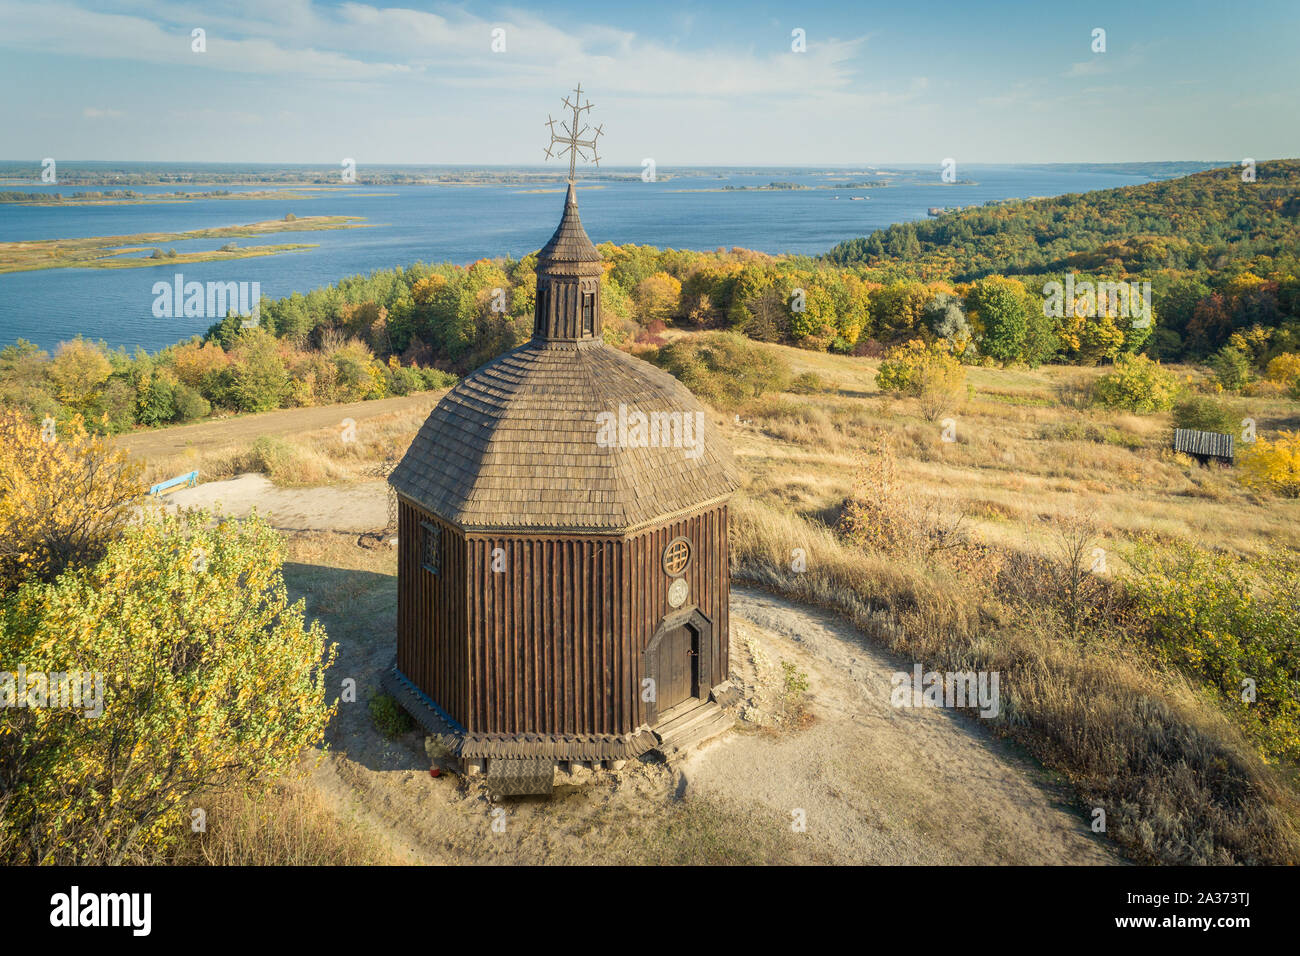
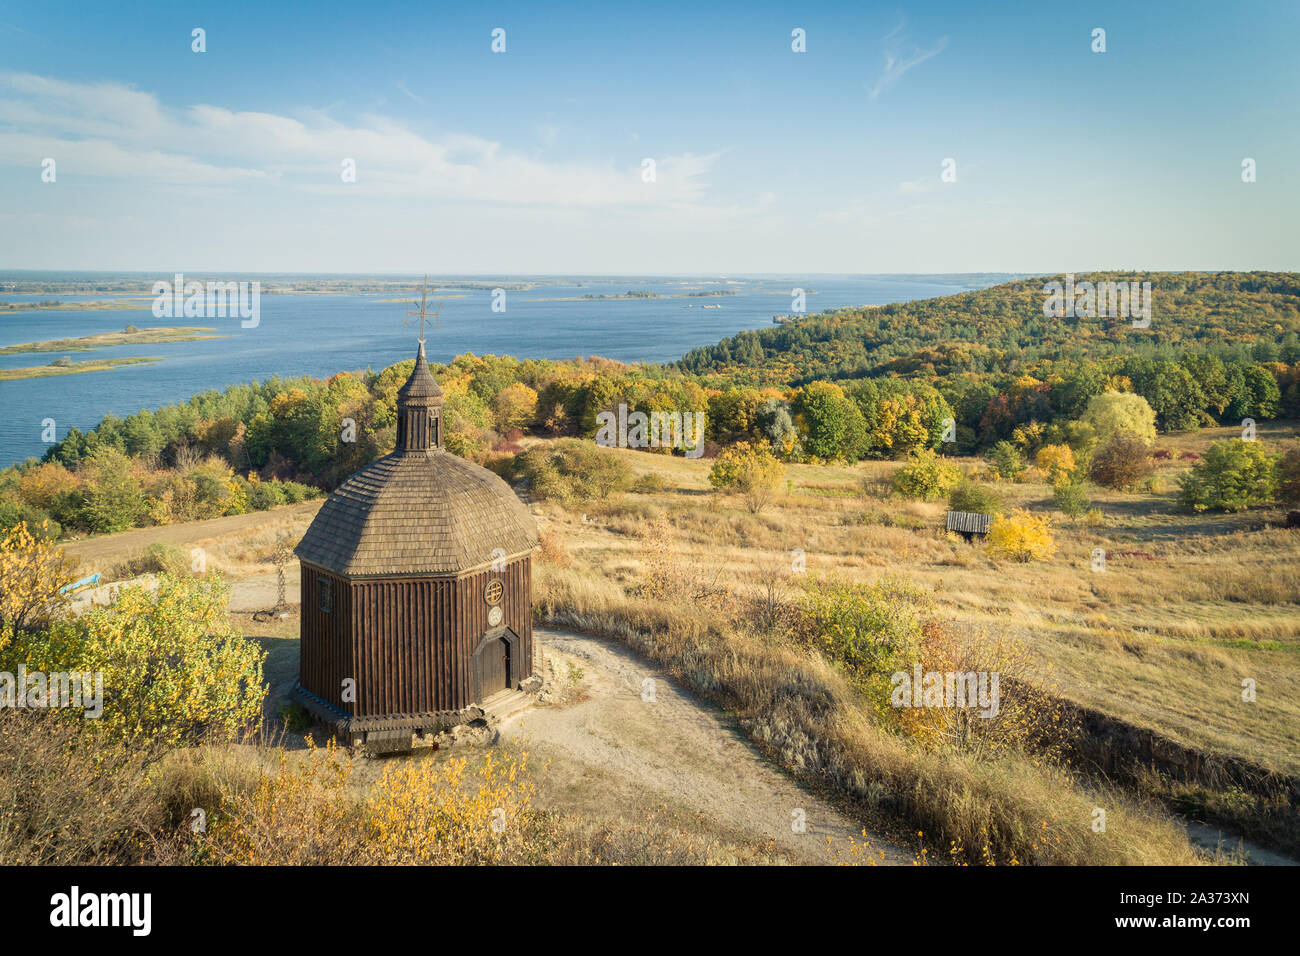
potted tree: present [425,733,450,777] -> present [422,716,449,750]

